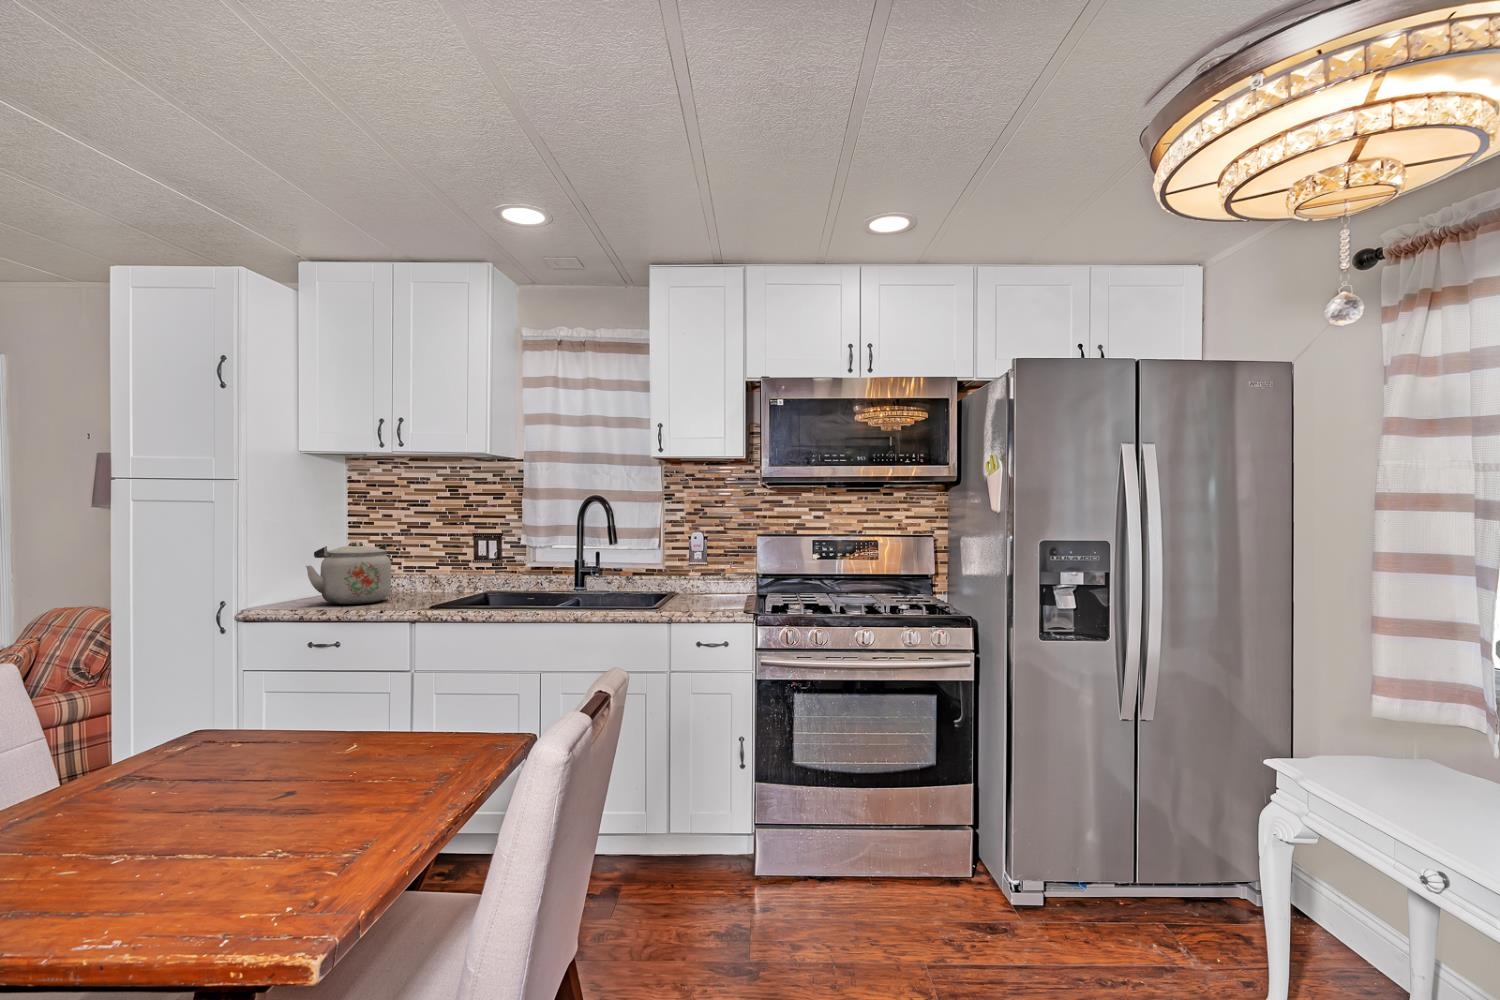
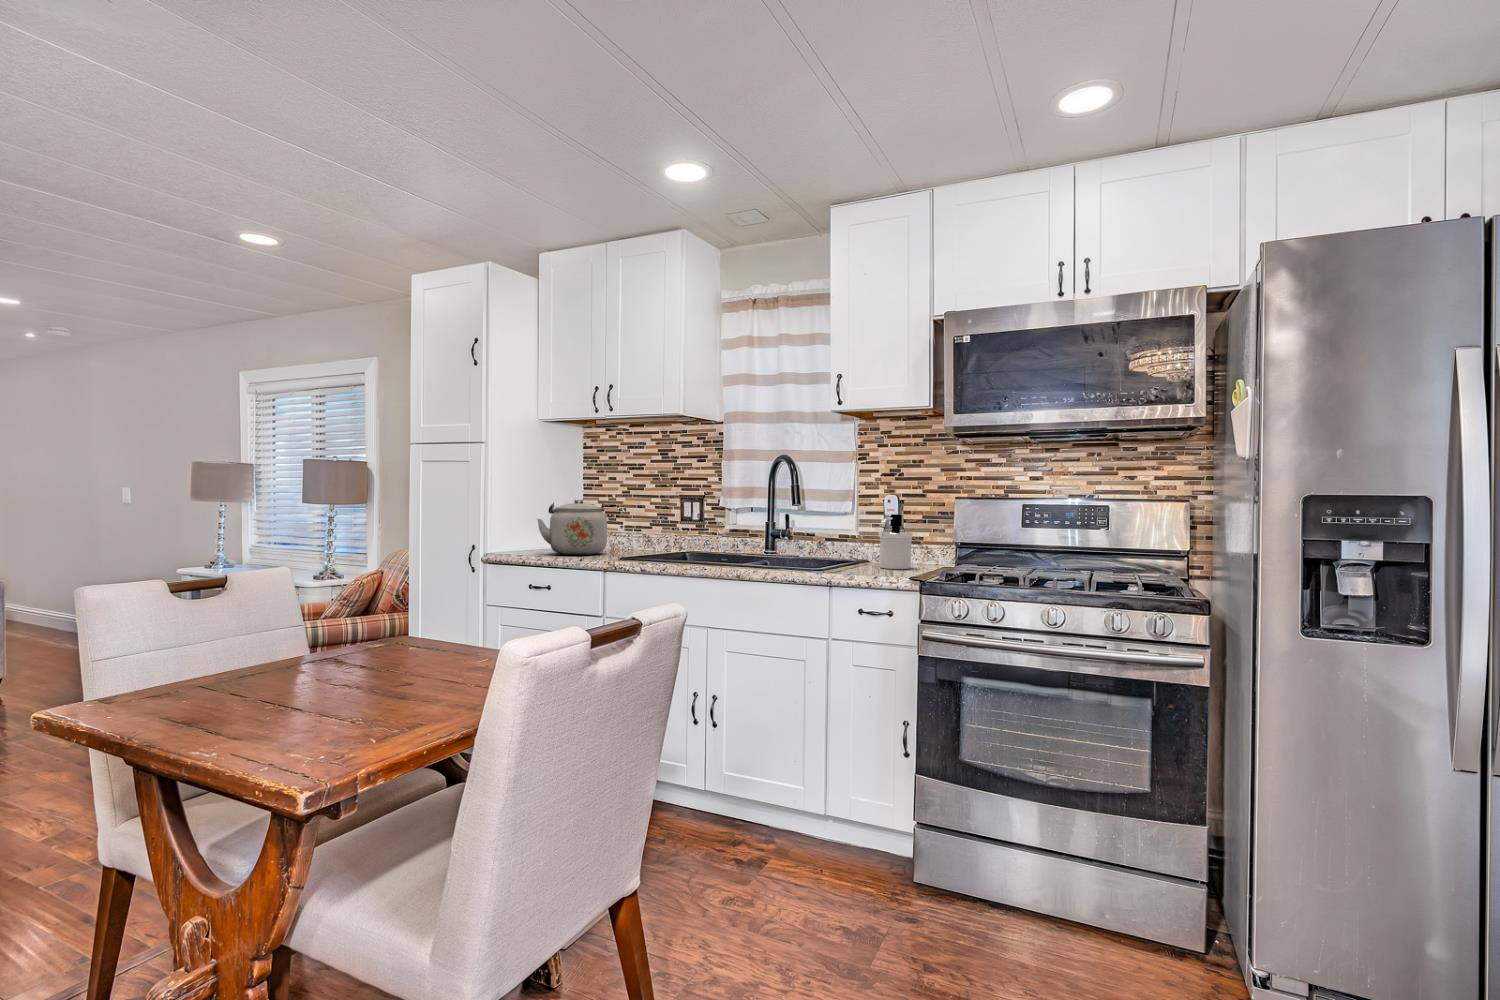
soap dispenser: none [695,551,725,601] -> present [879,514,913,569]

